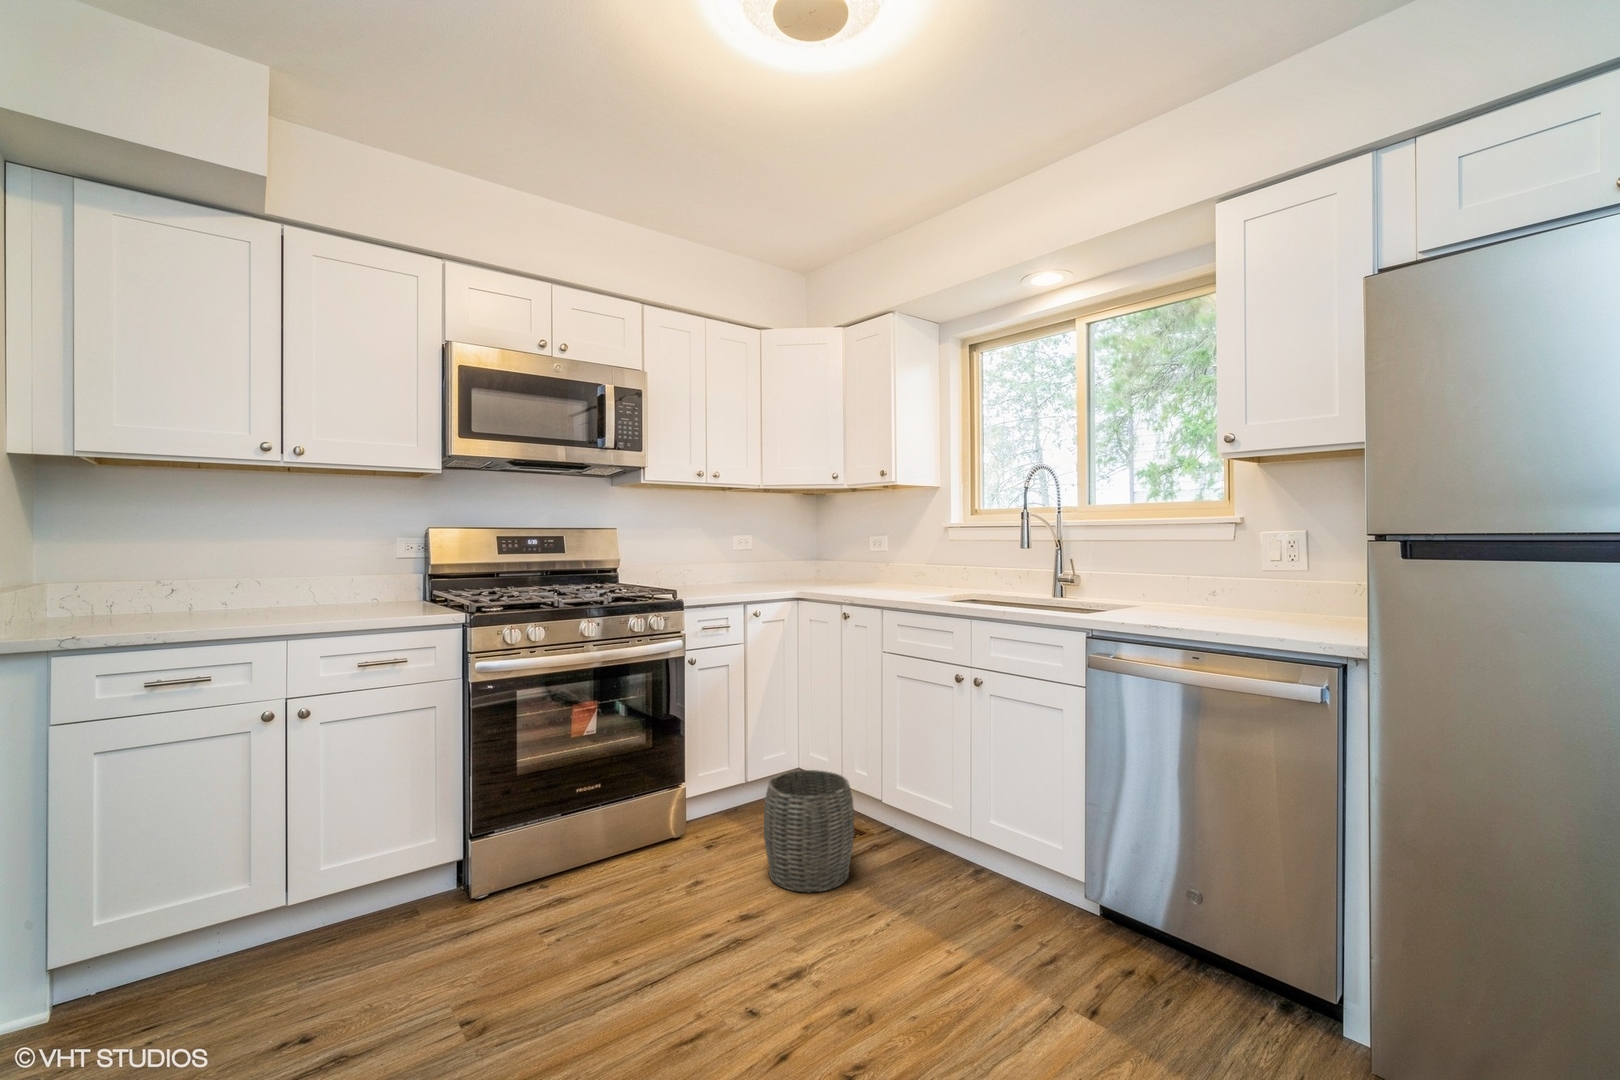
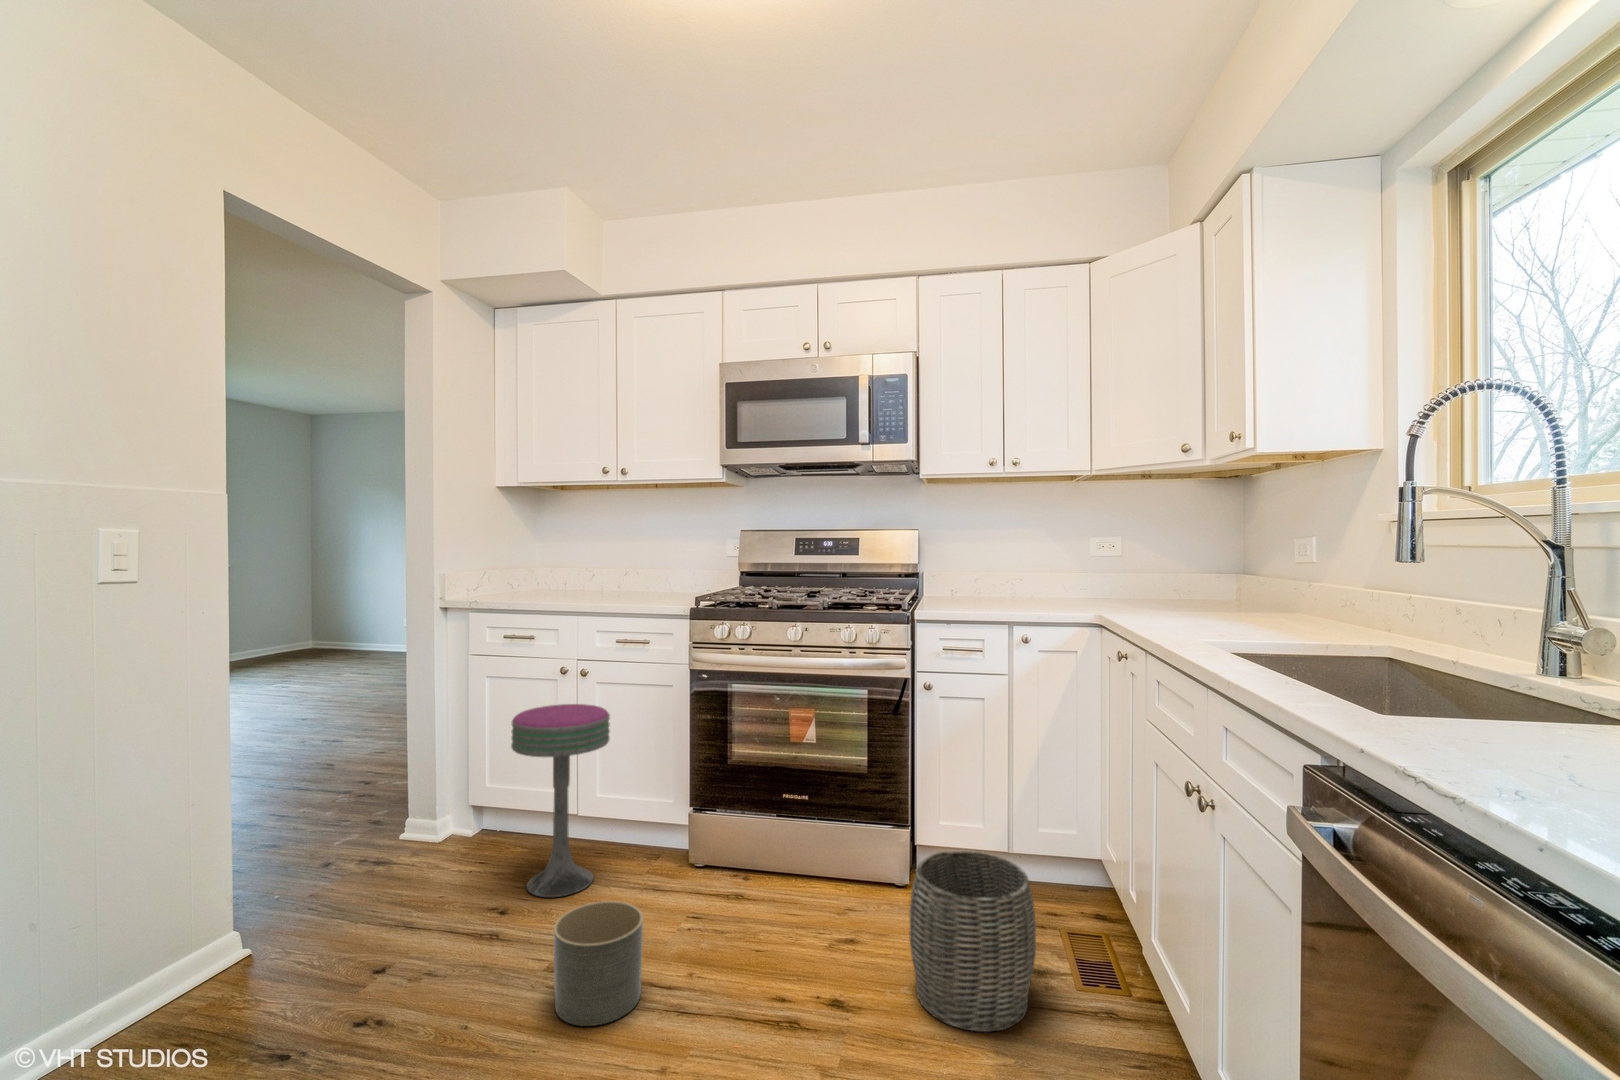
bar stool: none [249,747,395,1008] -> present [511,704,610,897]
planter: none [518,915,614,1051] -> present [554,901,643,1026]

